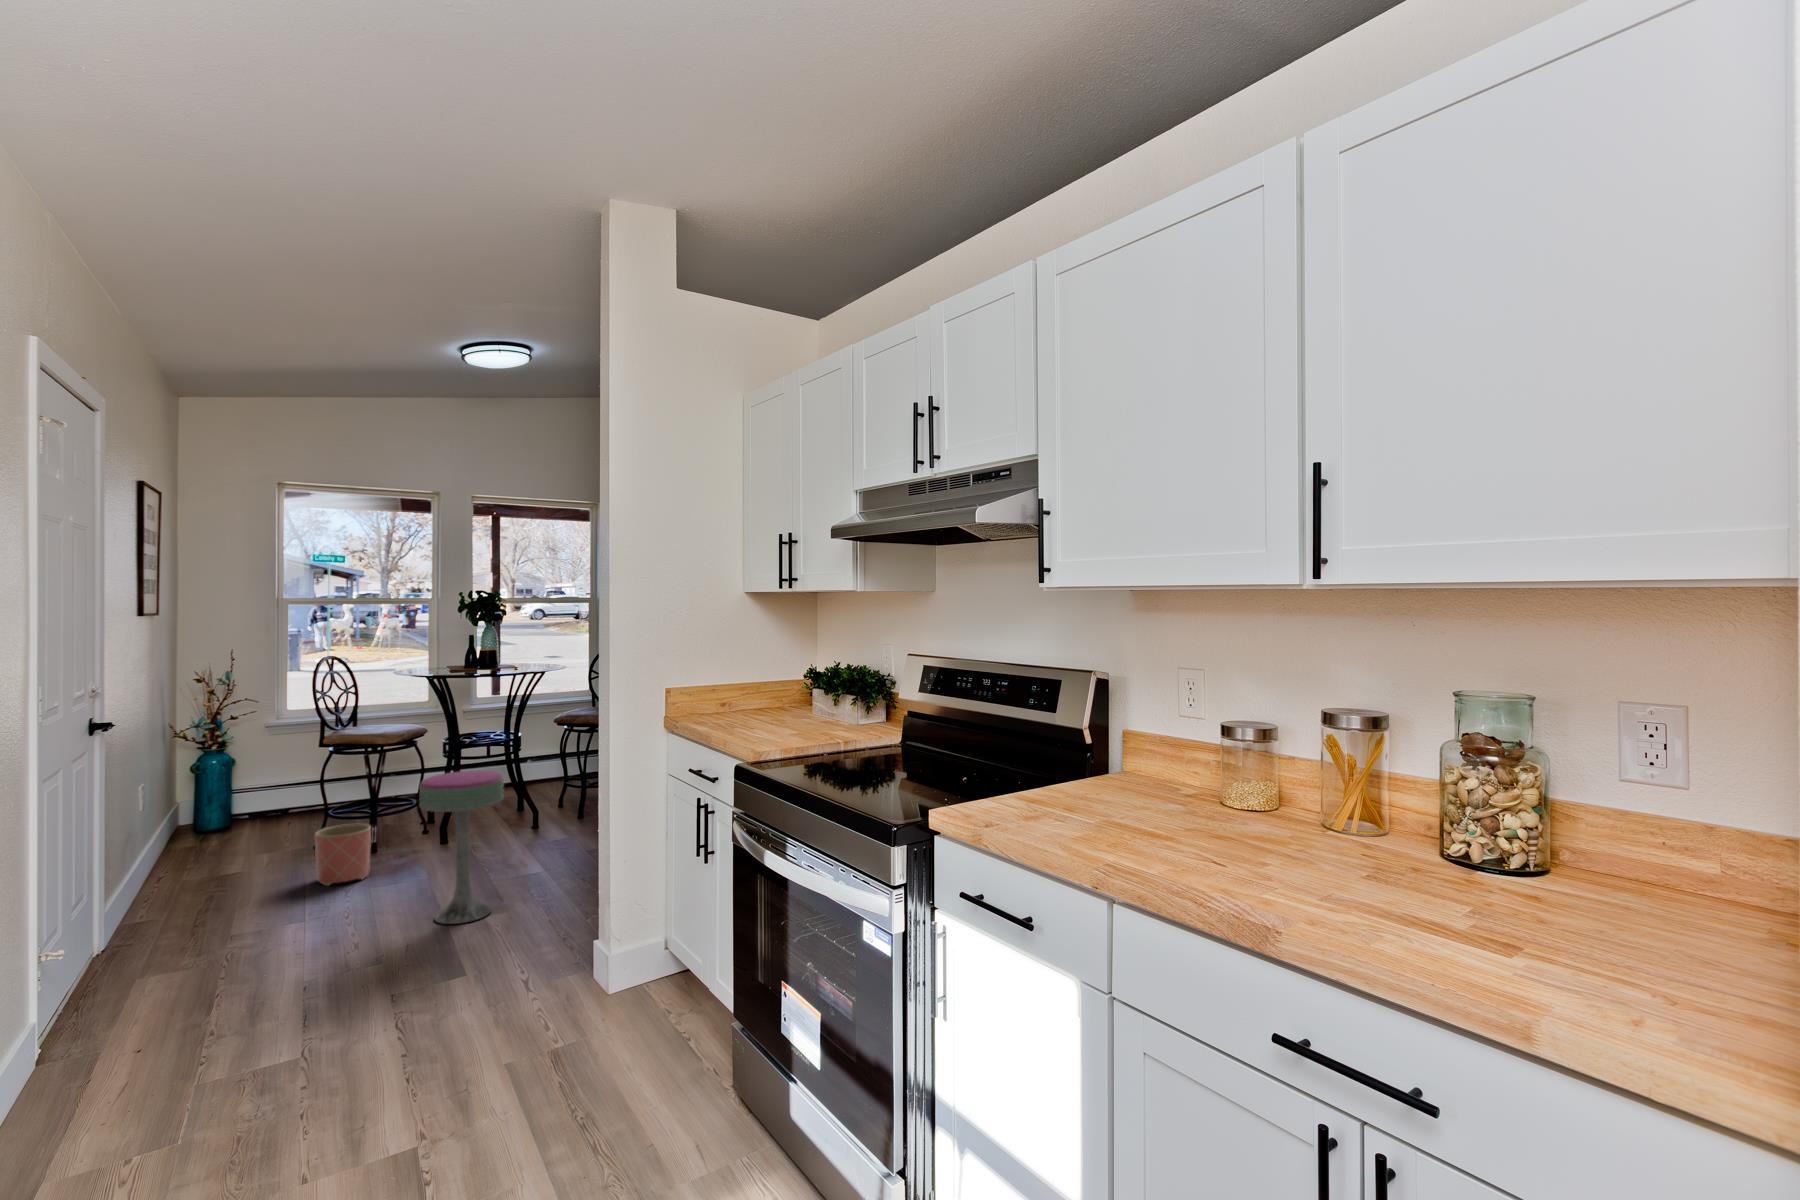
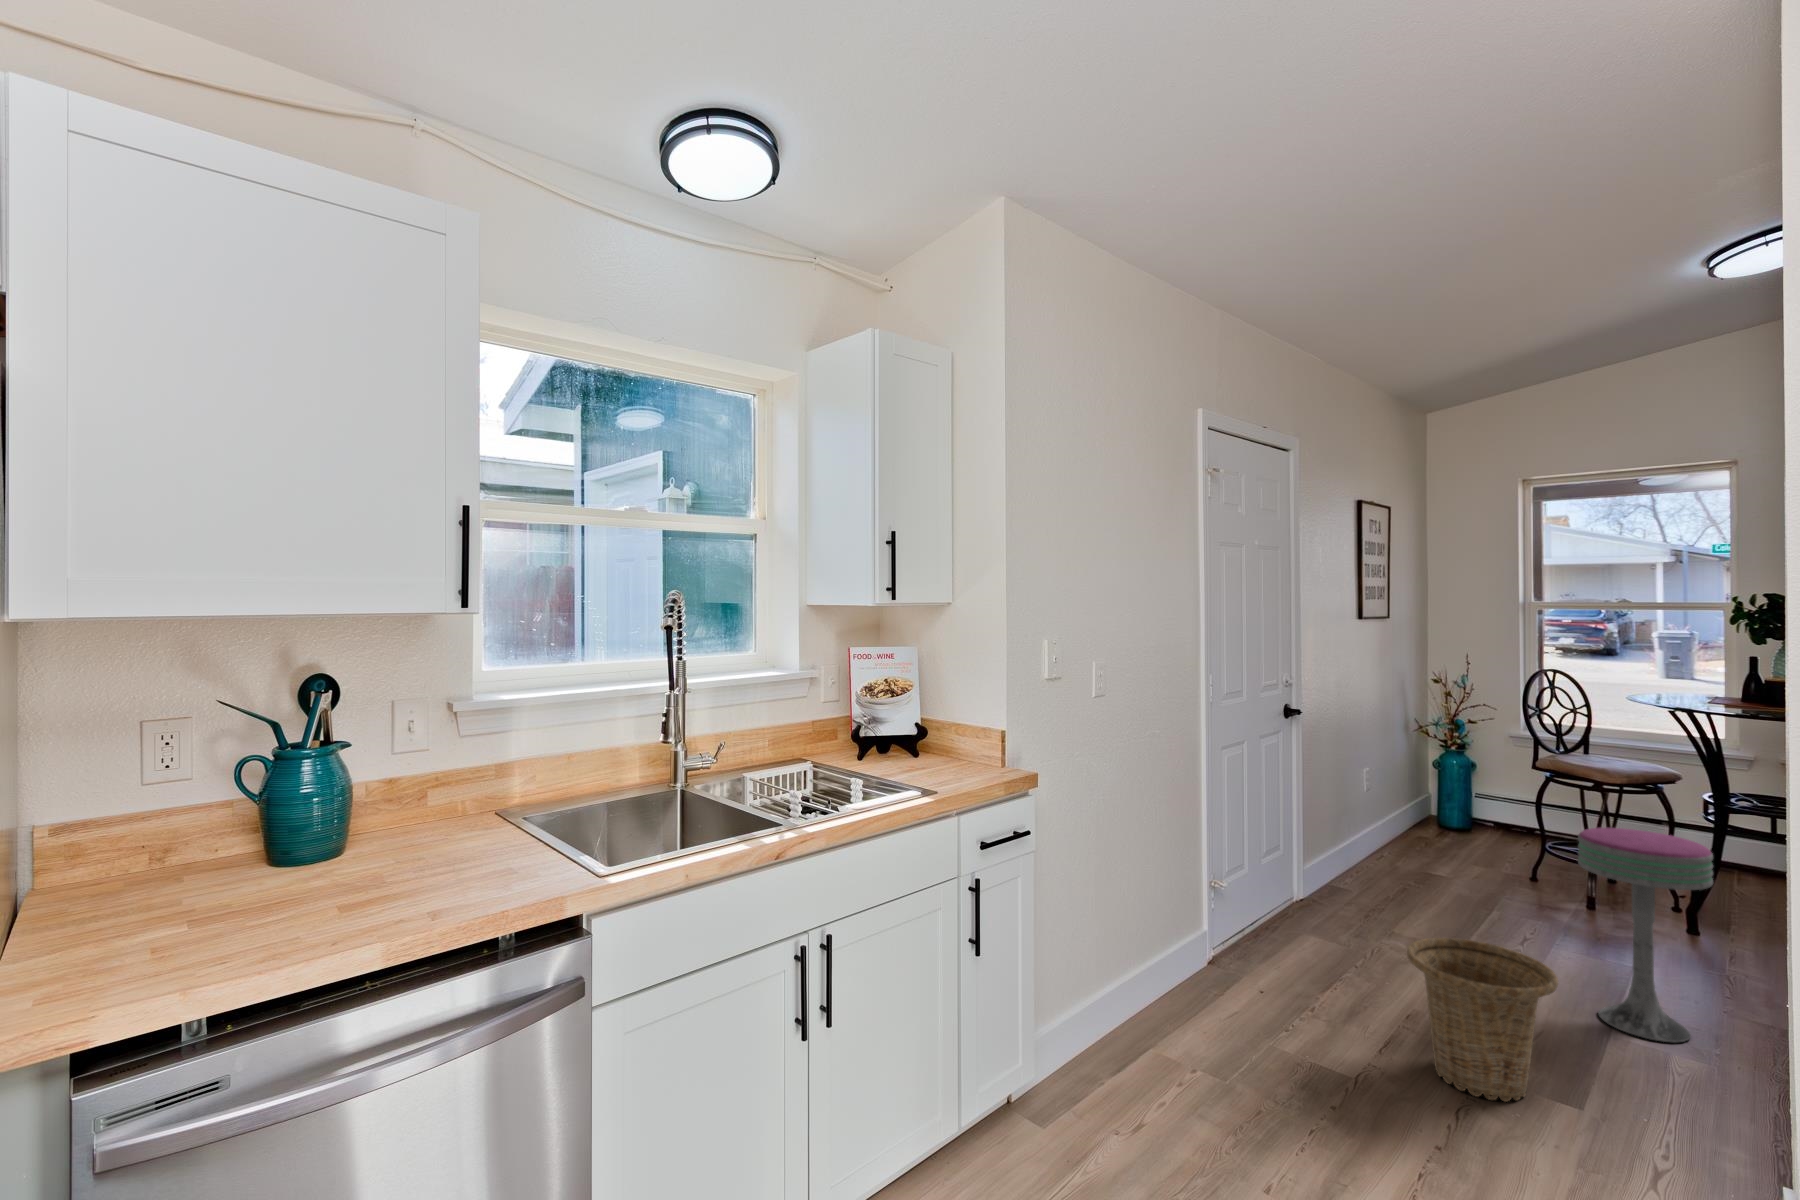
planter: present [315,824,371,885] -> none [1496,857,1564,929]
basket: none [332,886,452,1017] -> present [1407,938,1558,1102]

